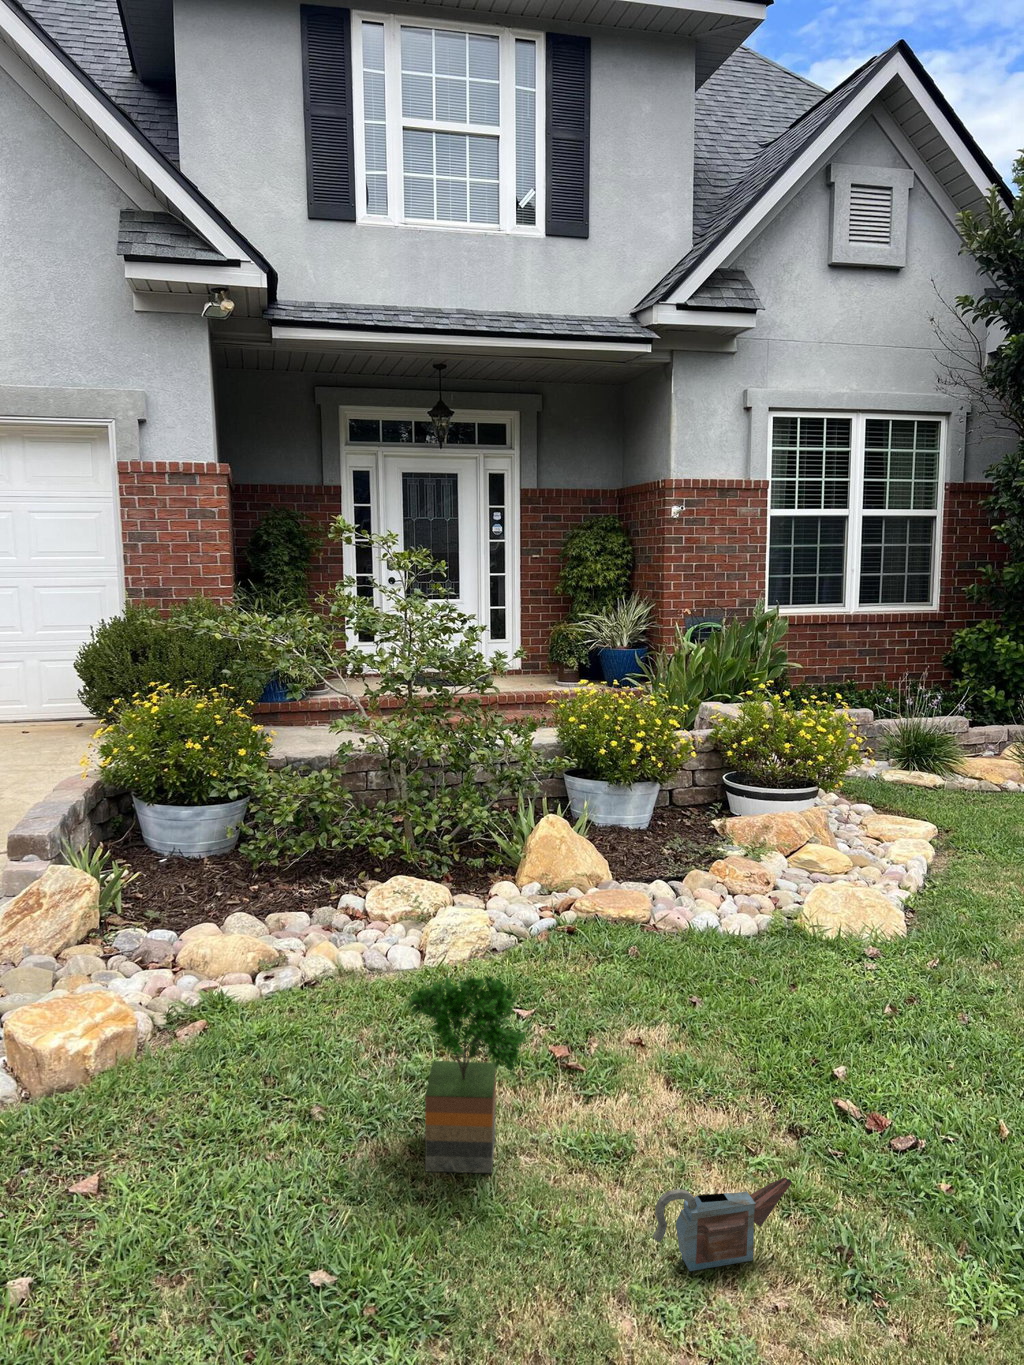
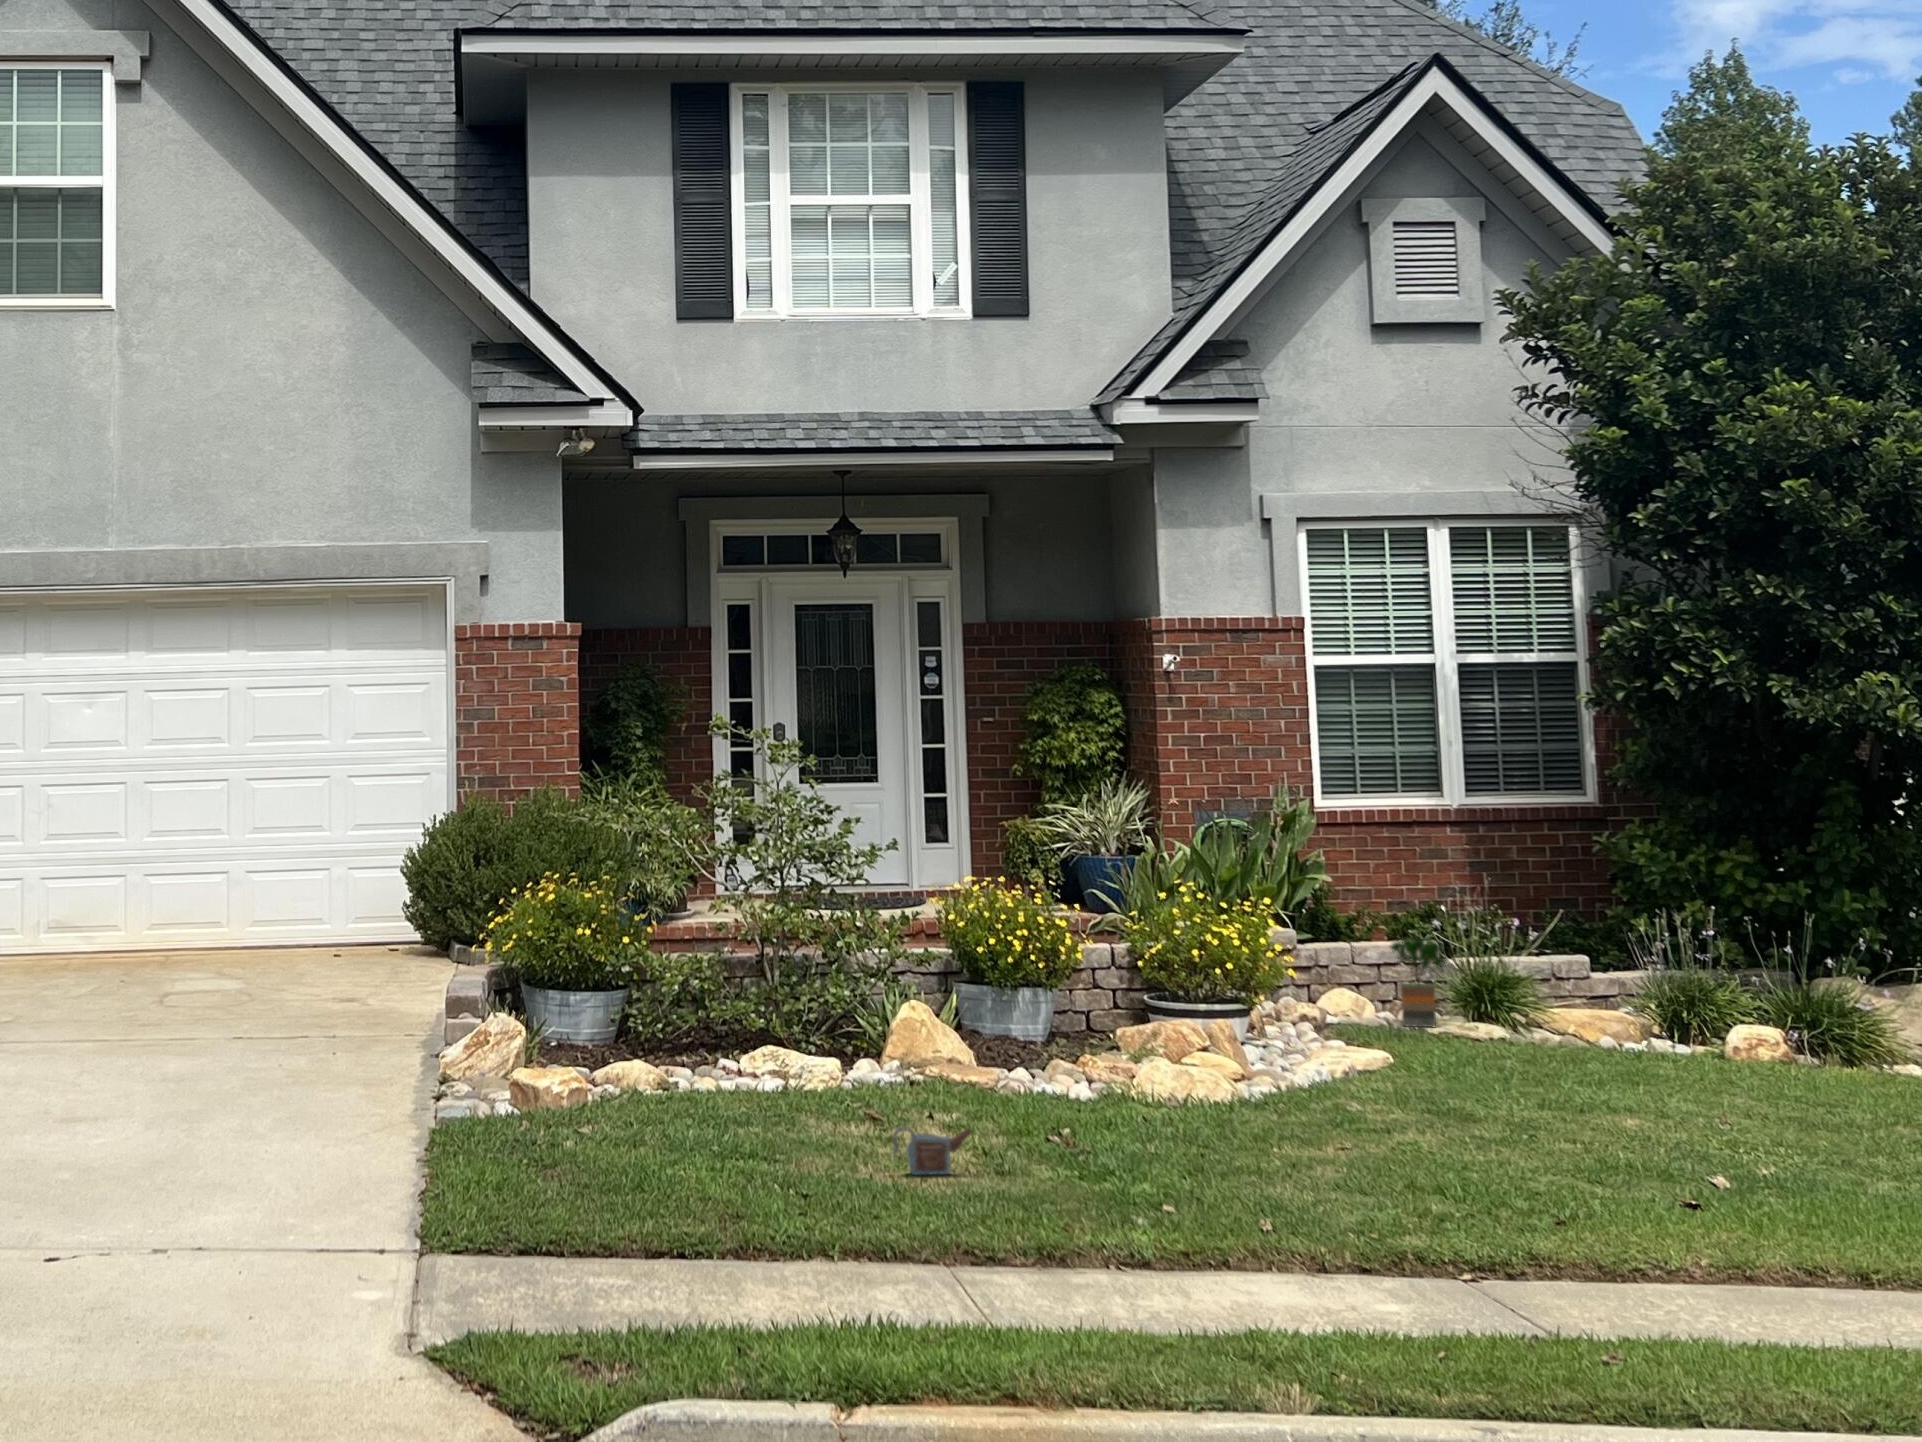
potted tree: present [407,976,527,1173] -> present [1391,937,1447,1027]

